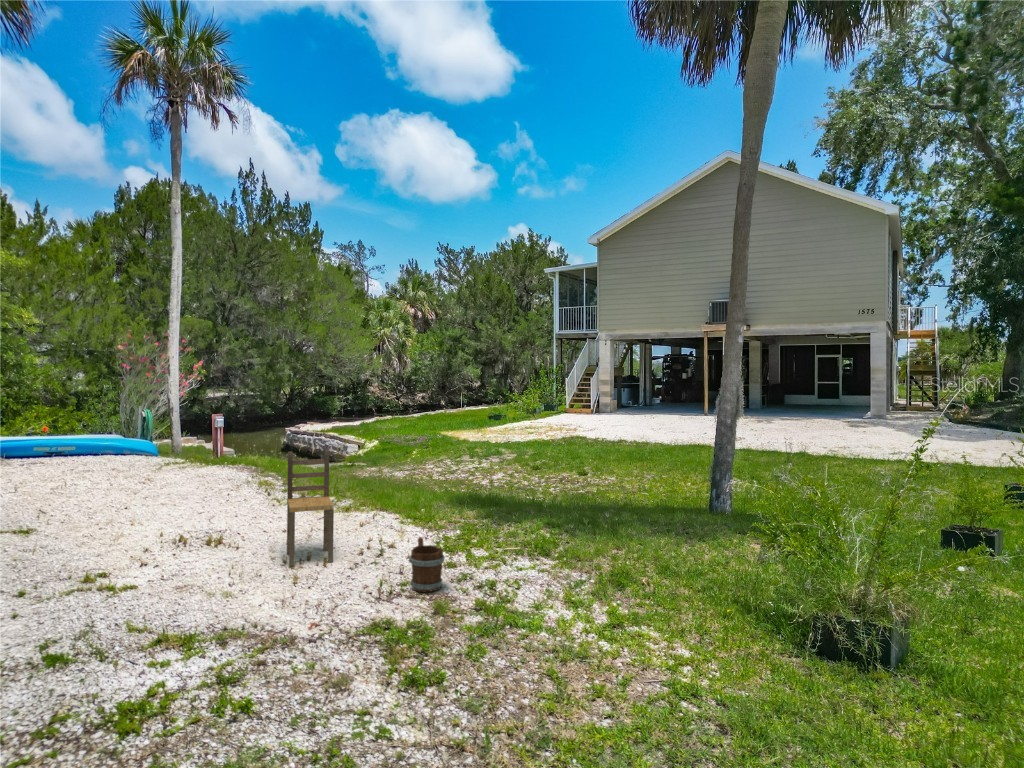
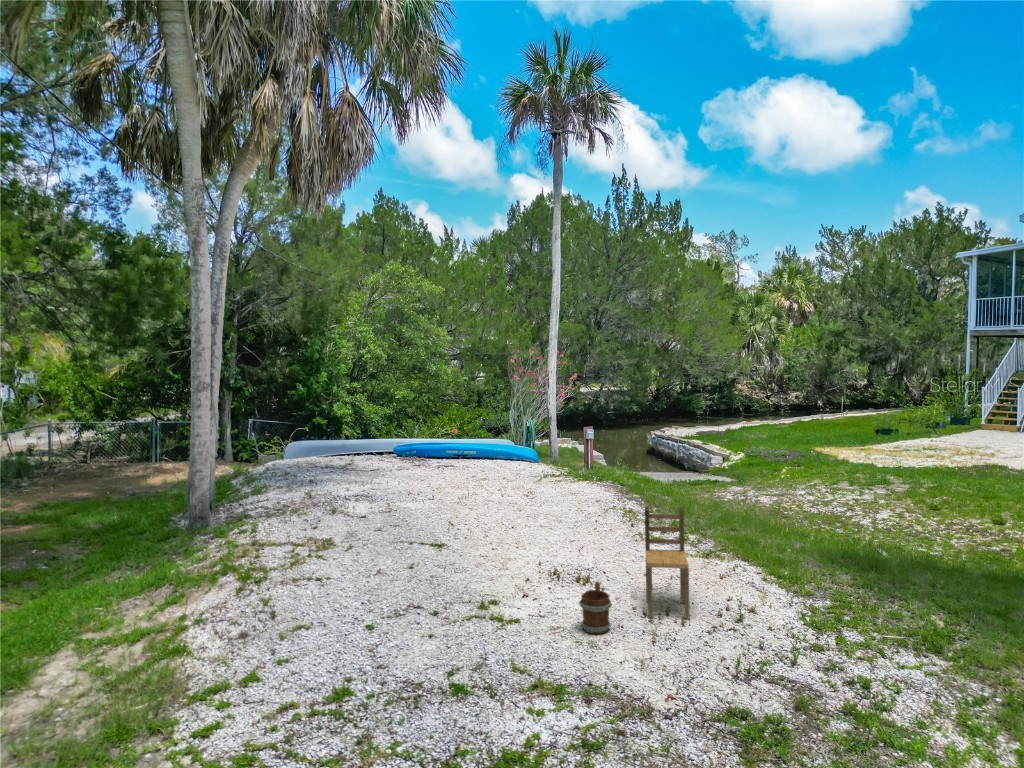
bucket: present [409,537,445,592] -> present [579,582,612,634]

